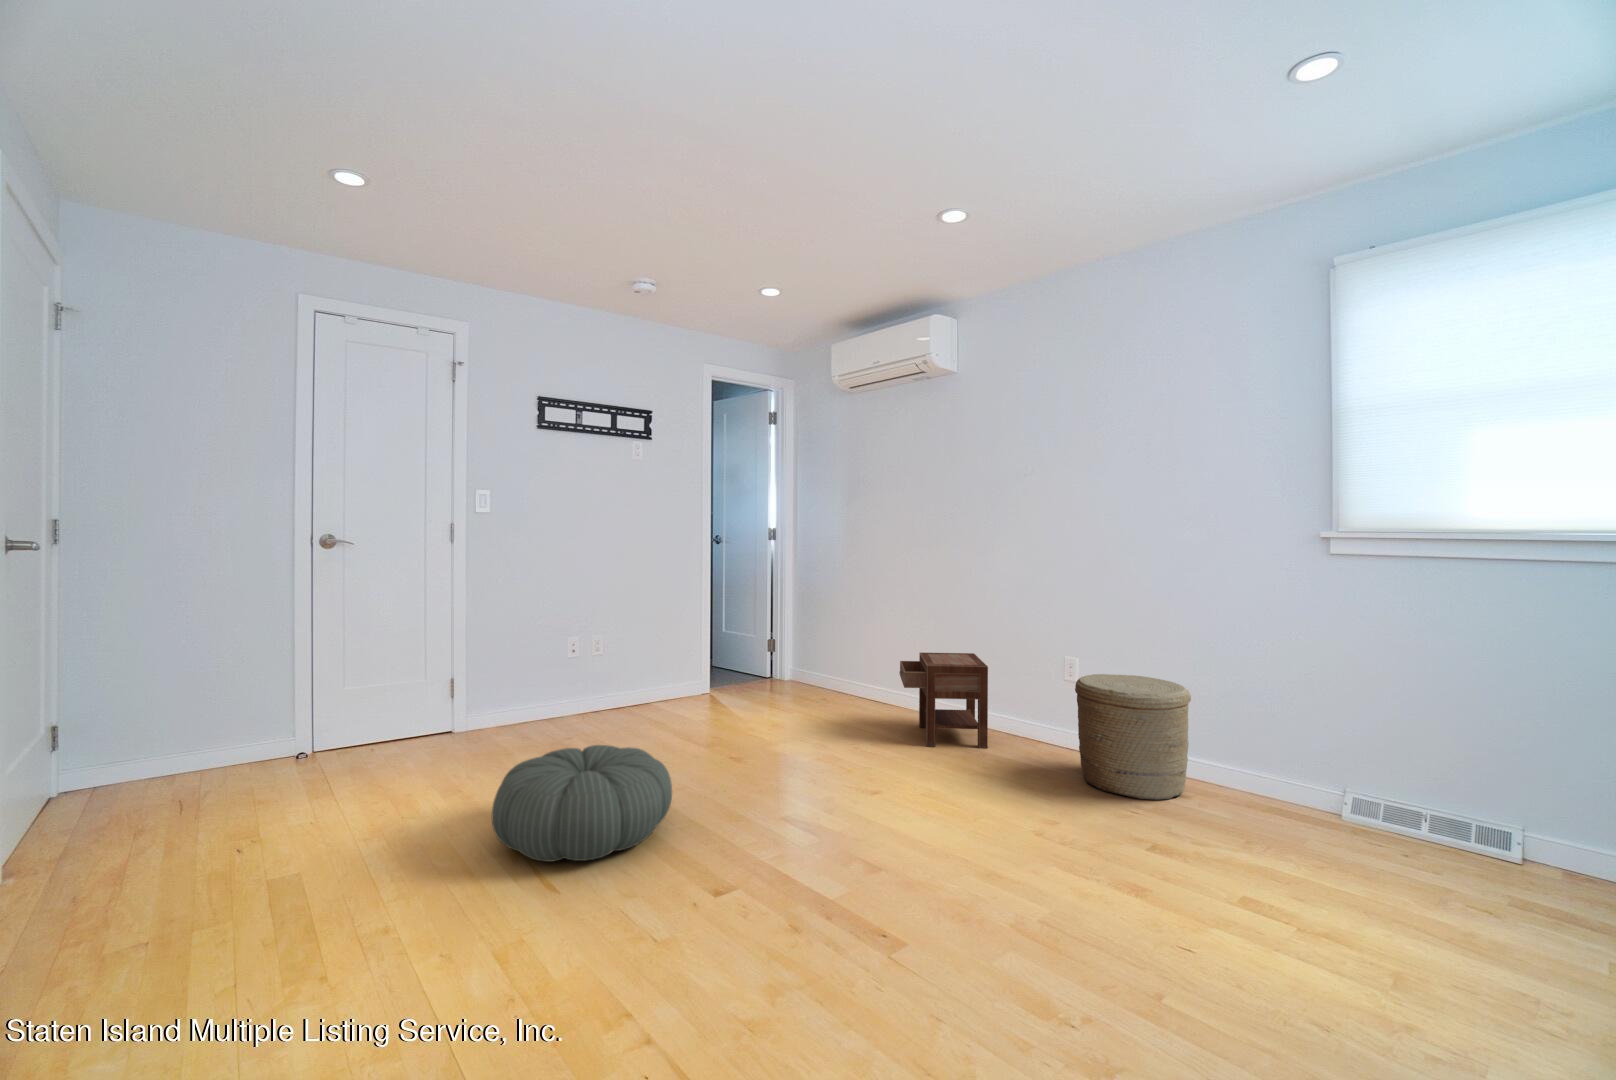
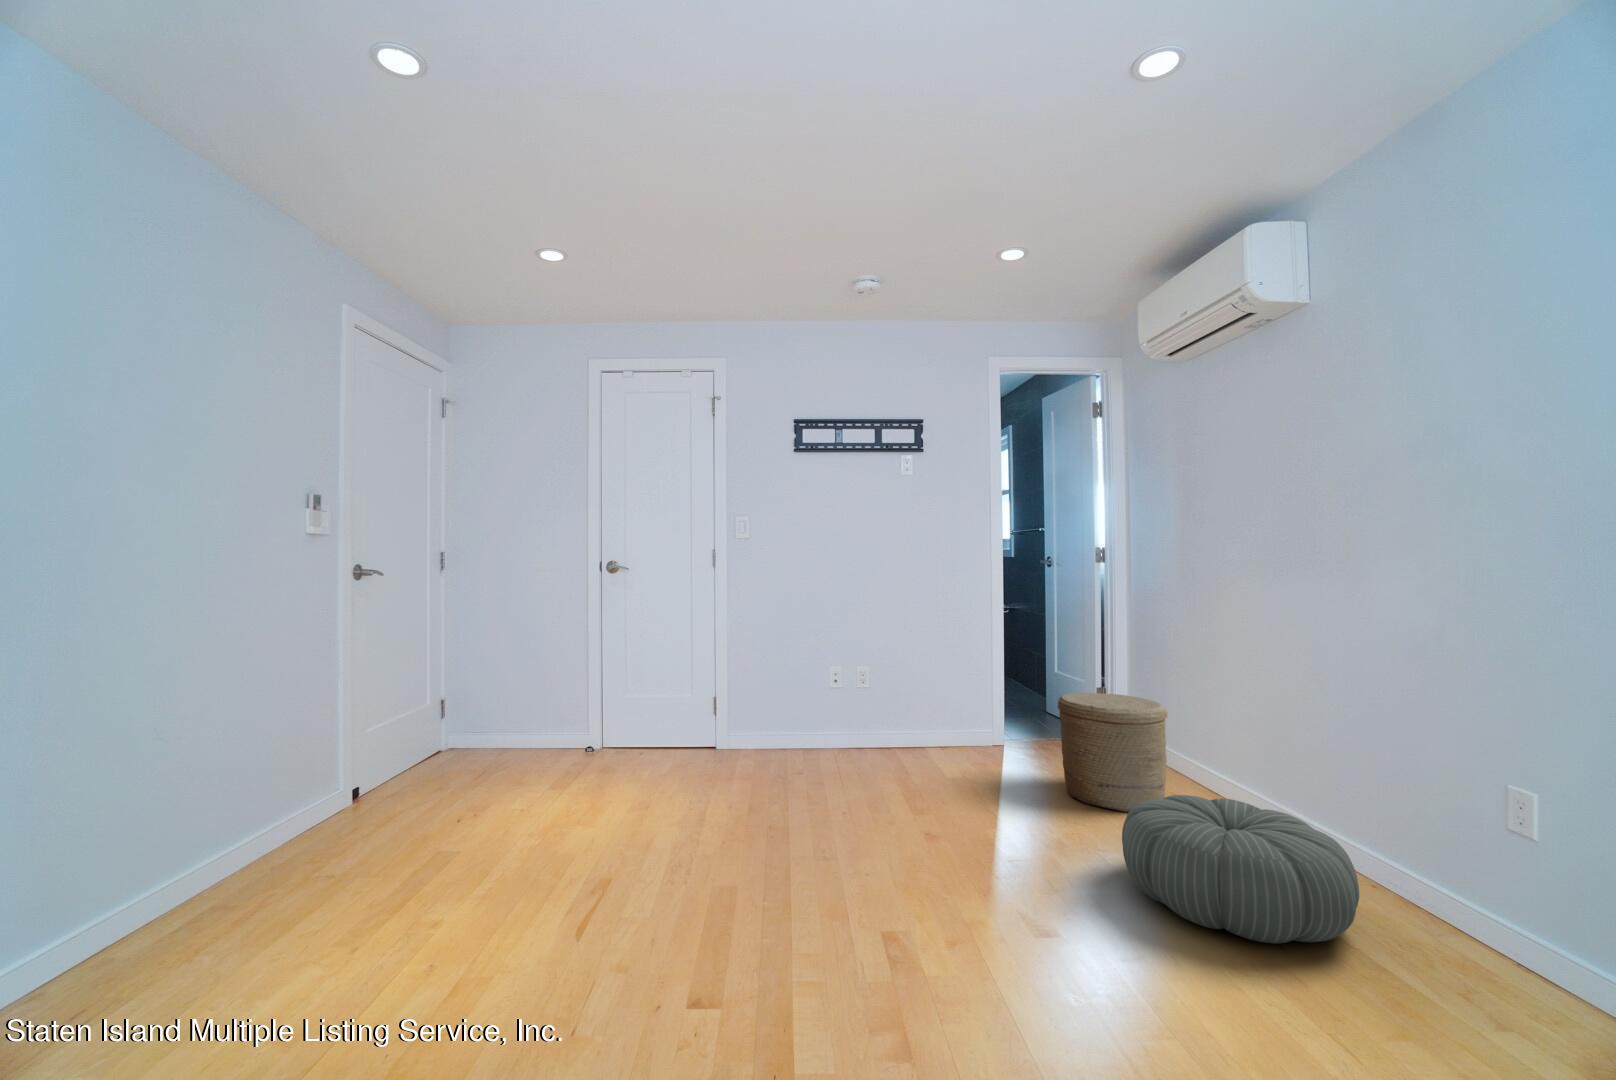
nightstand: present [899,653,988,748] -> none [891,674,975,765]
pouf: present [492,745,672,862] -> present [1122,795,1359,944]

